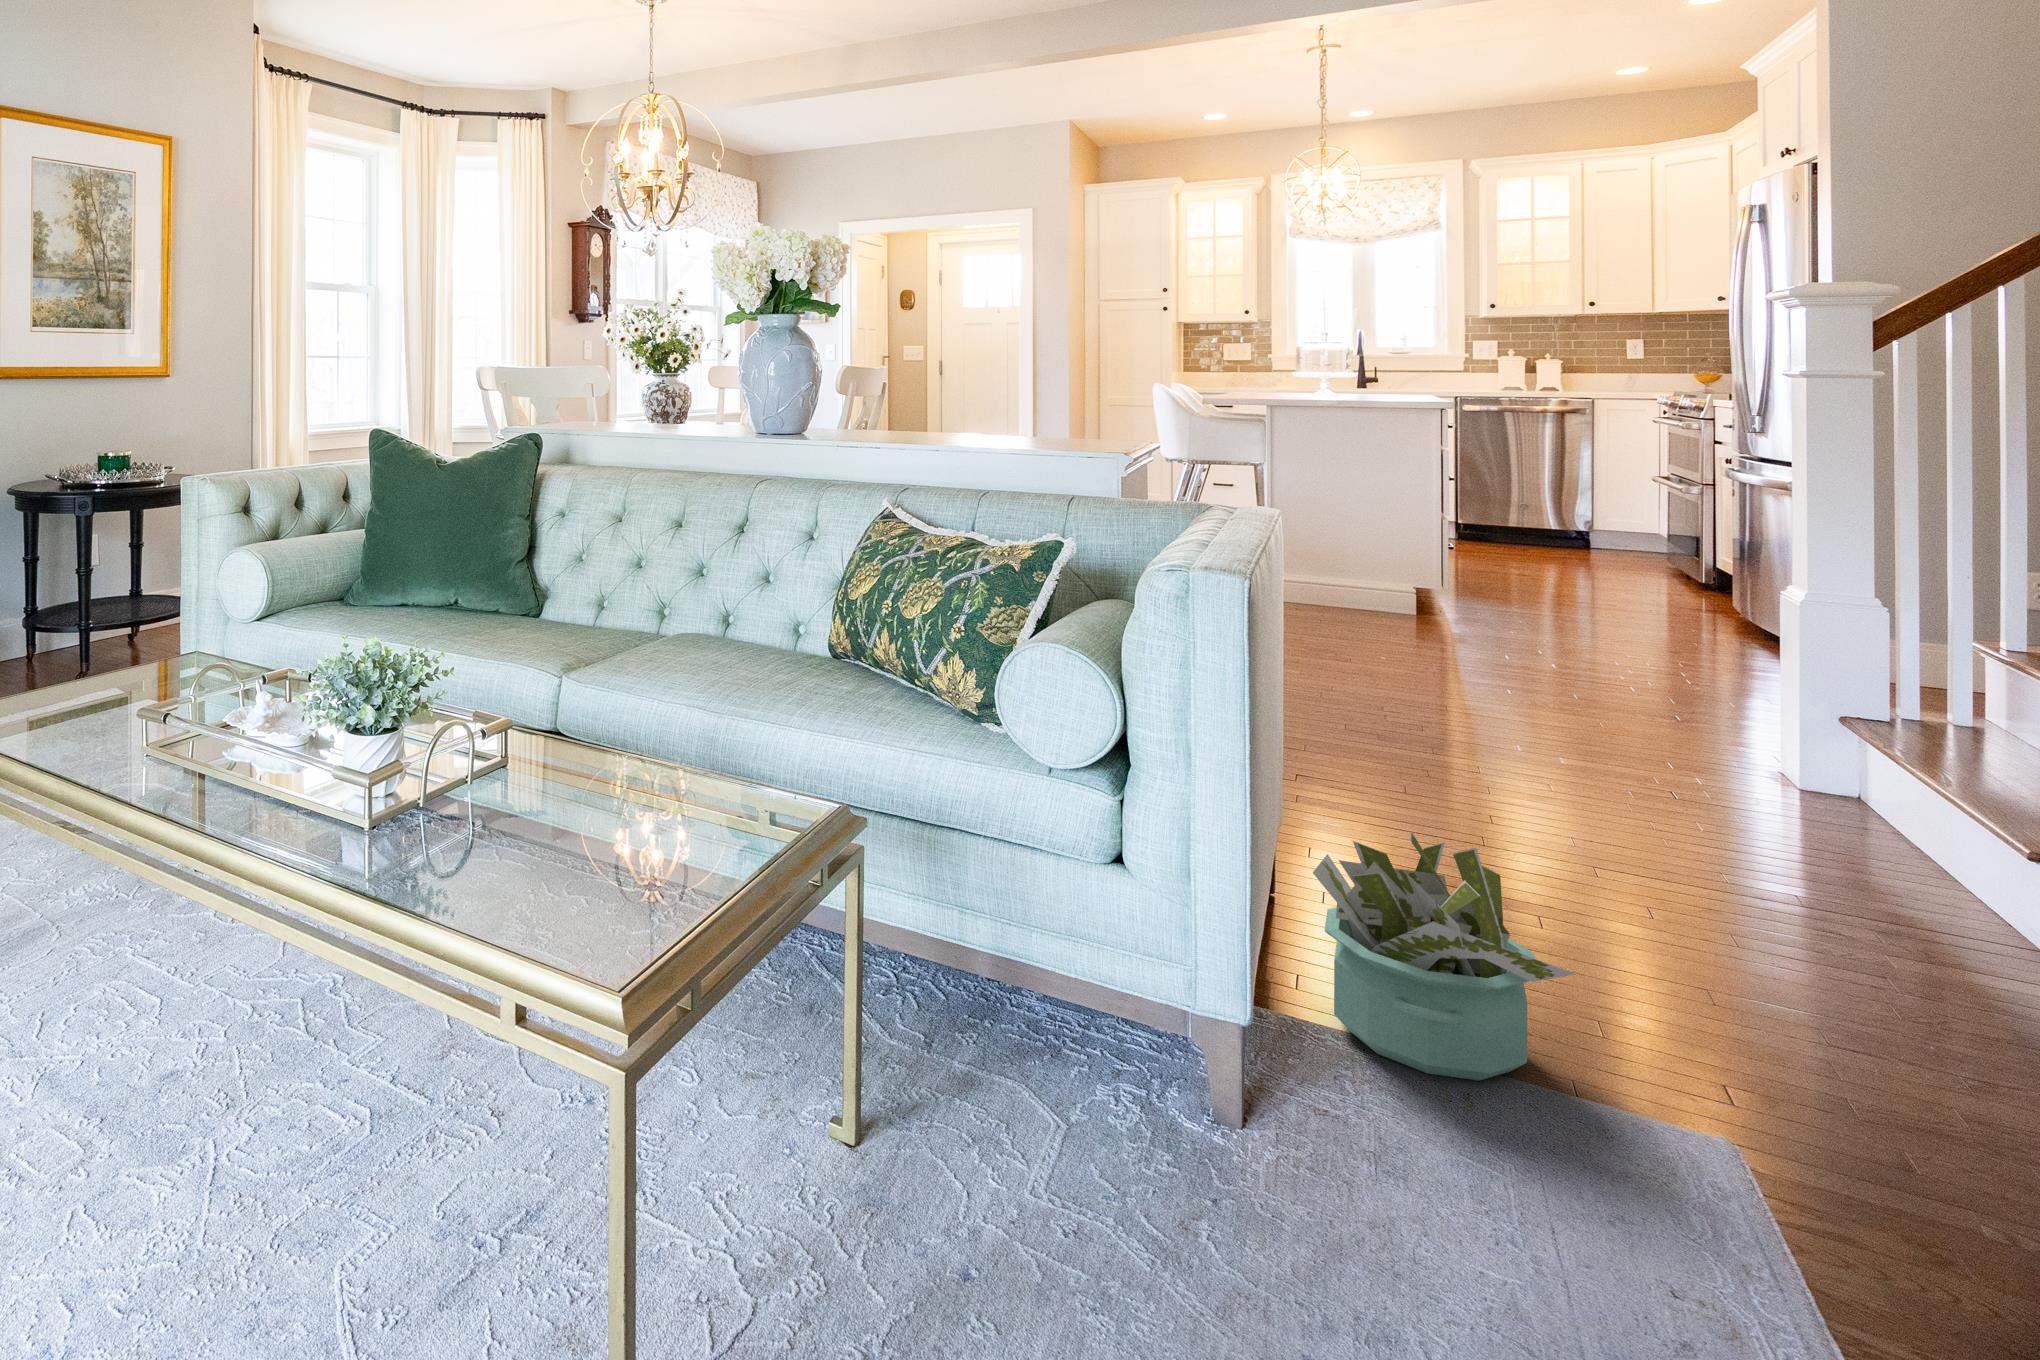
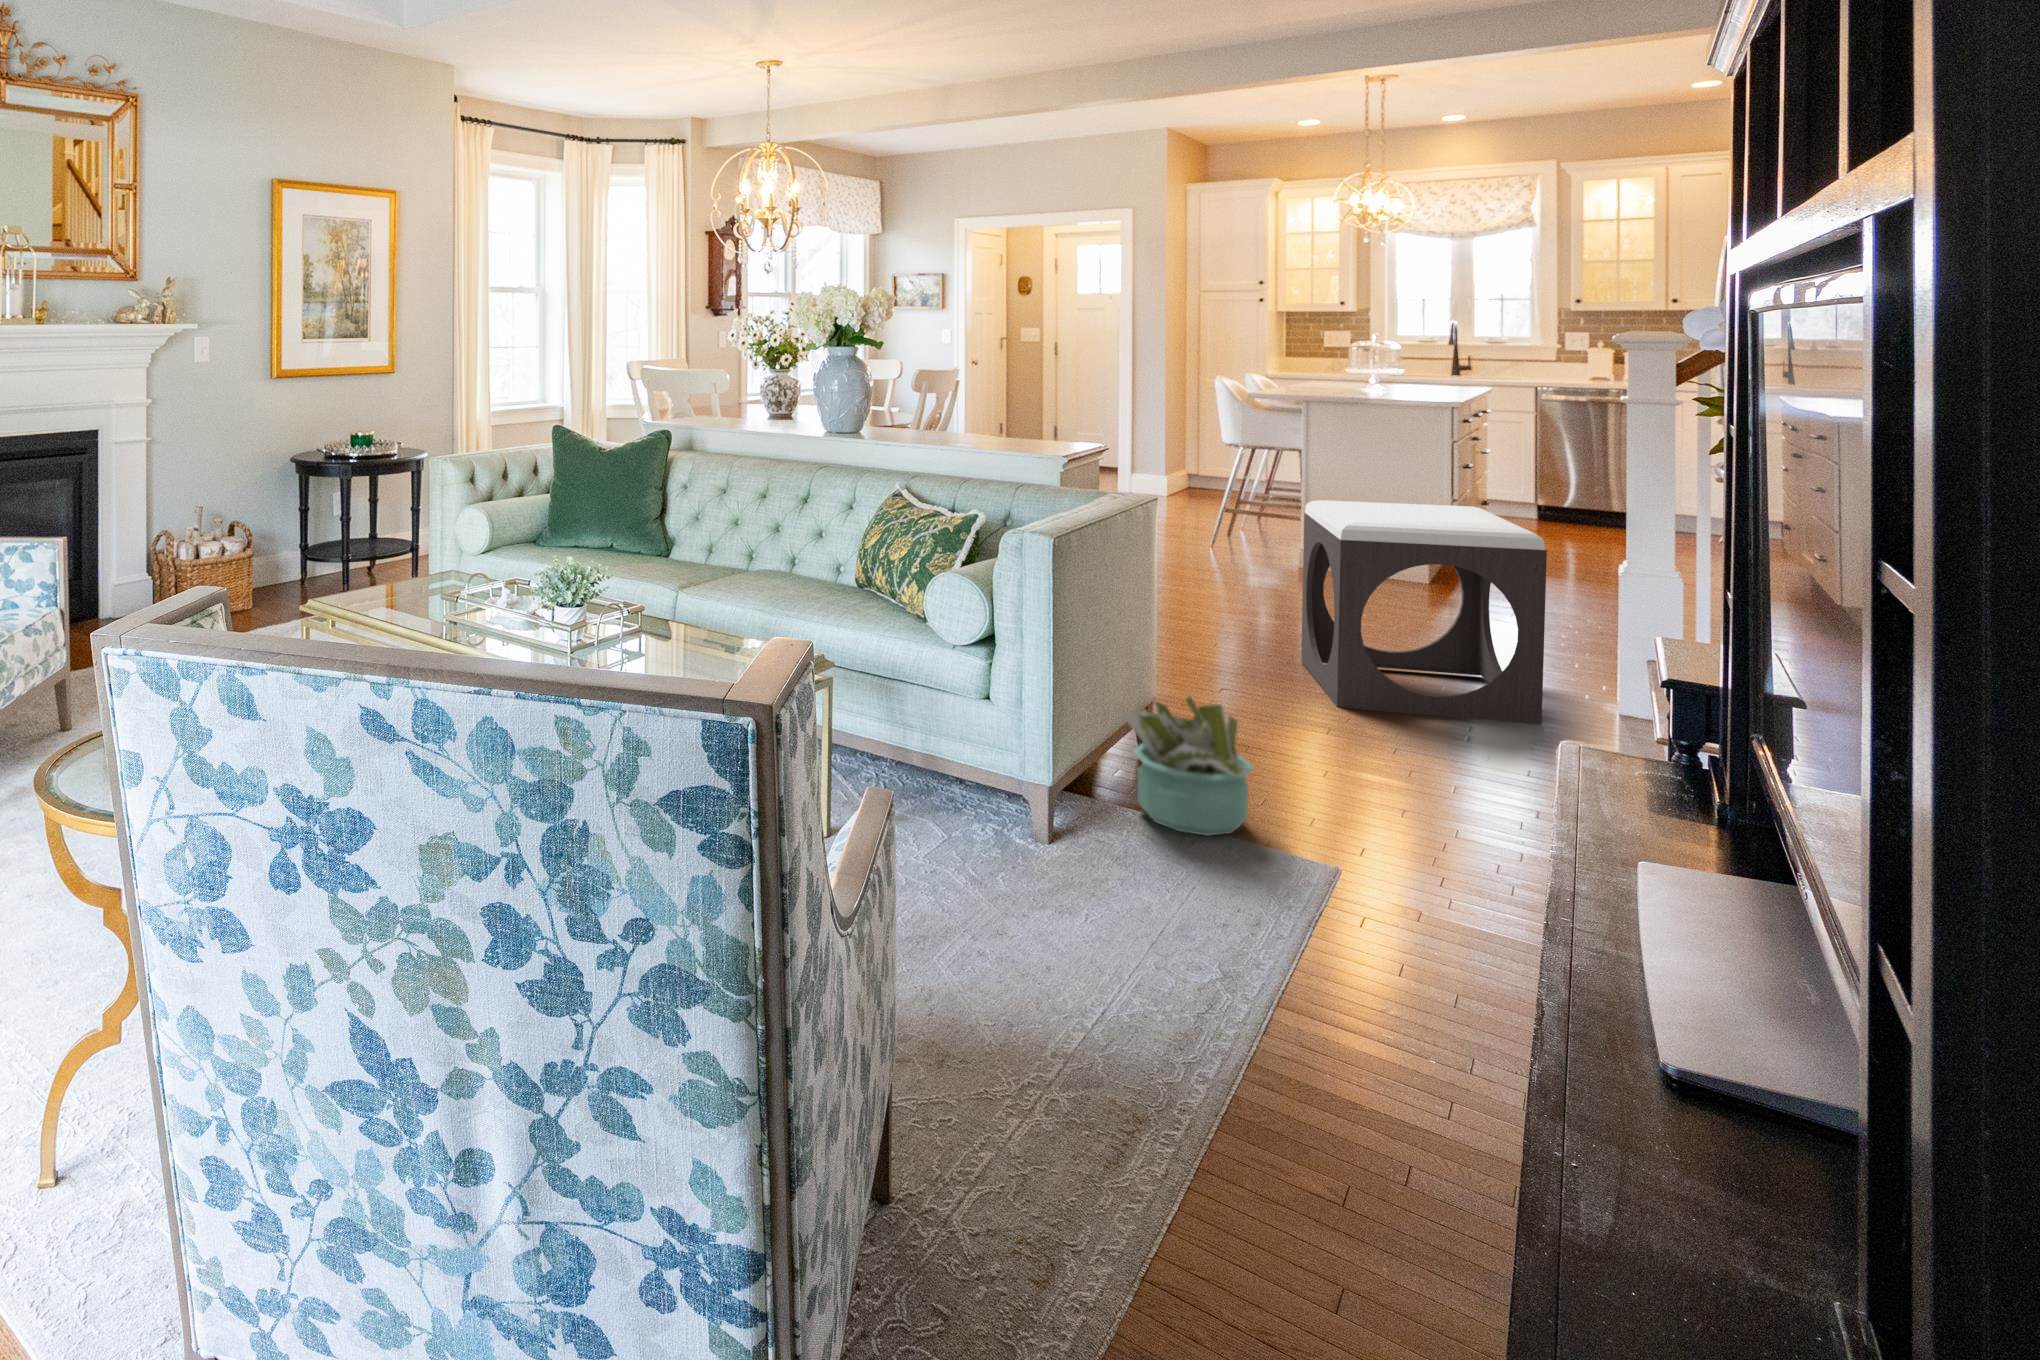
footstool: none [1366,519,1743,822] -> present [1301,500,1547,725]

